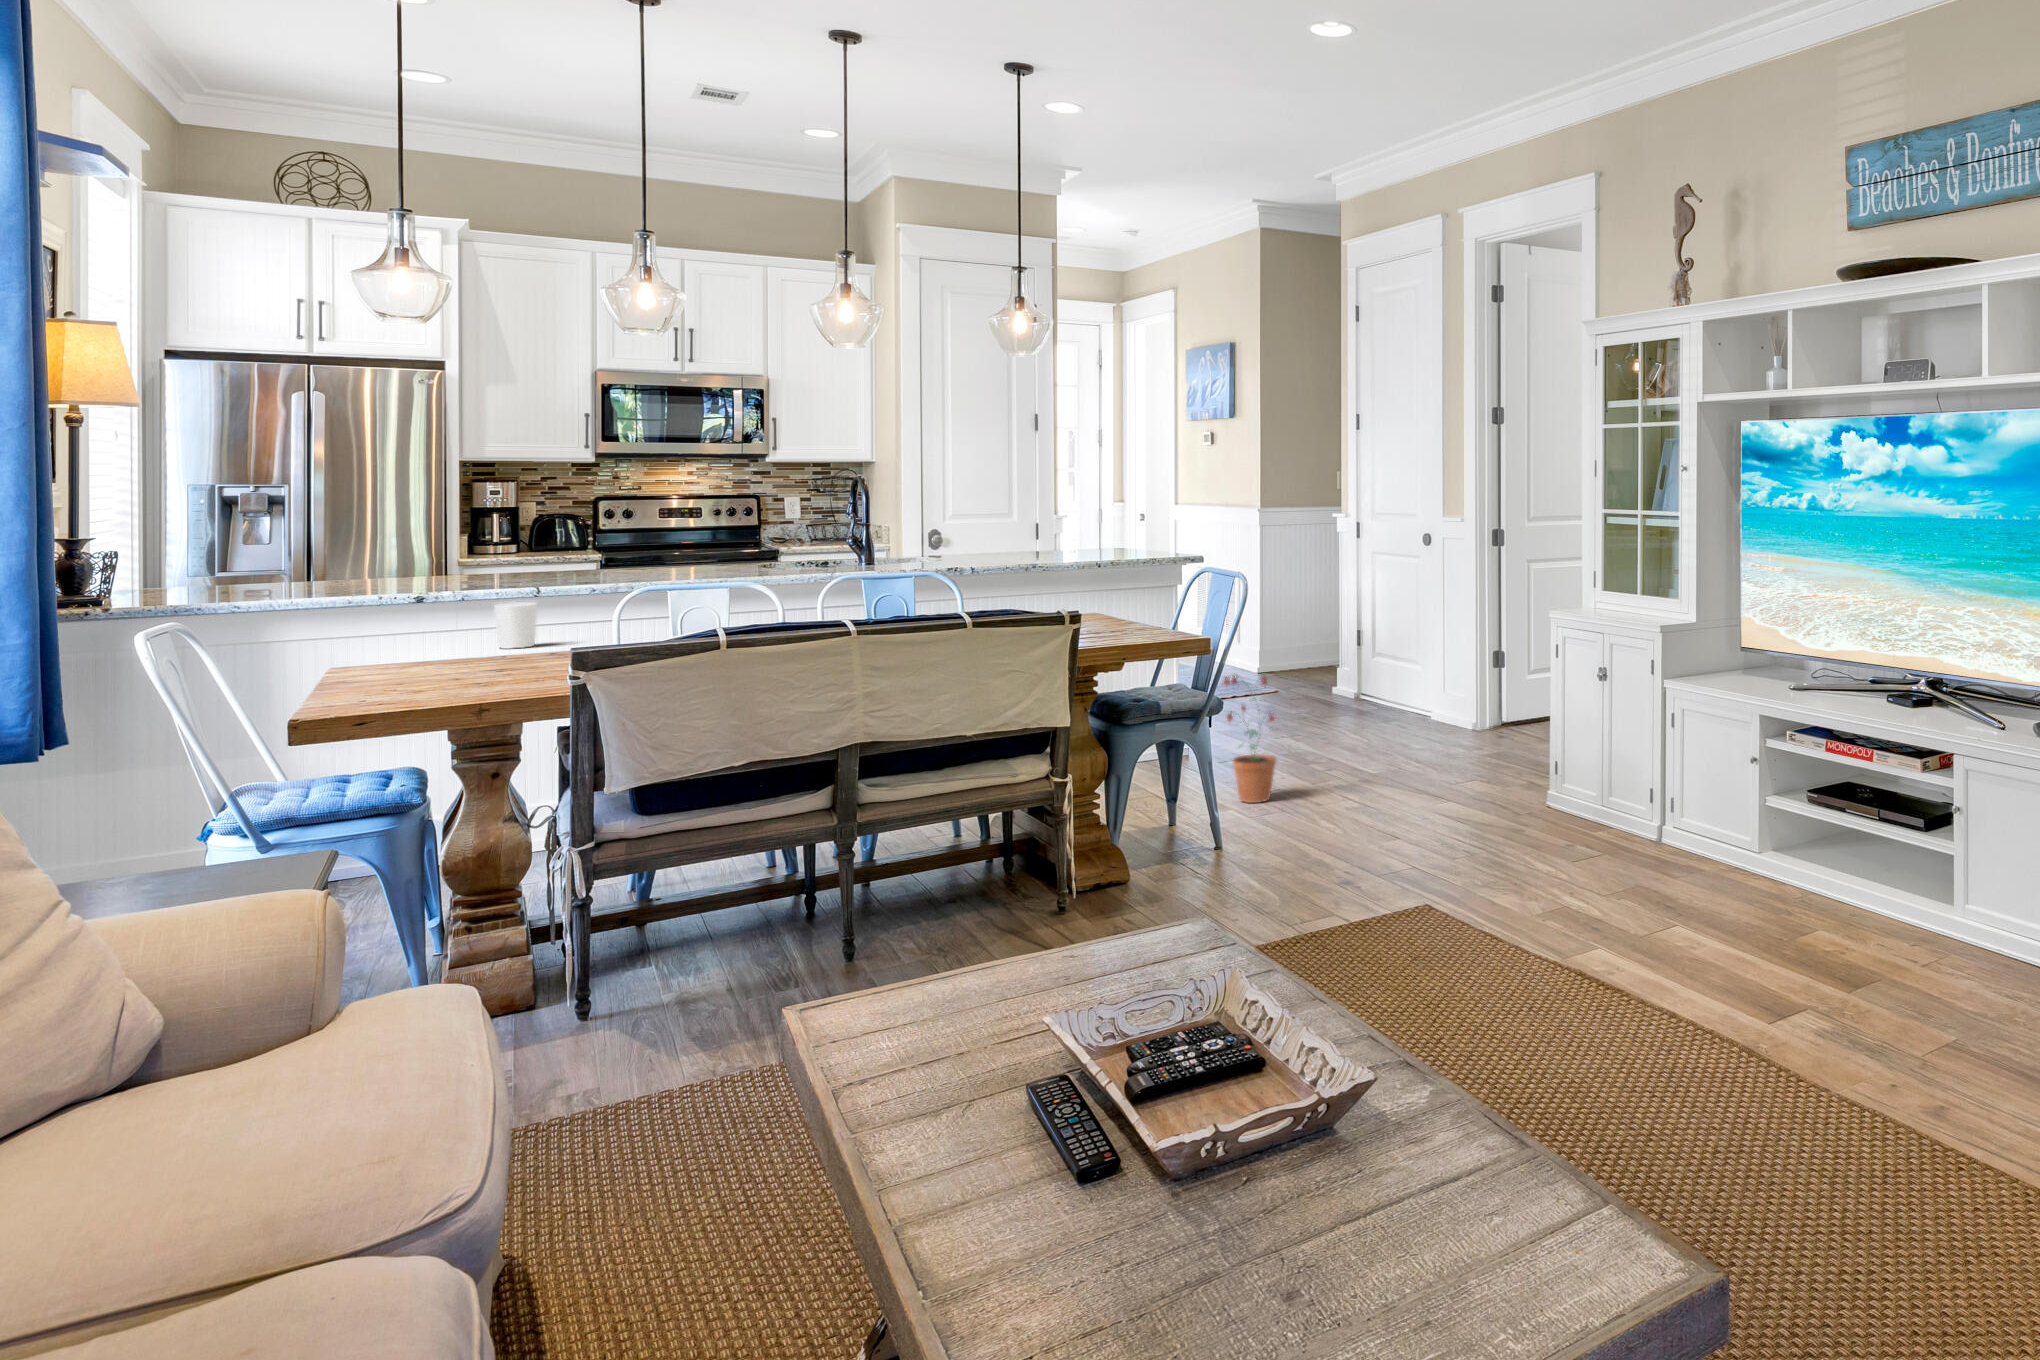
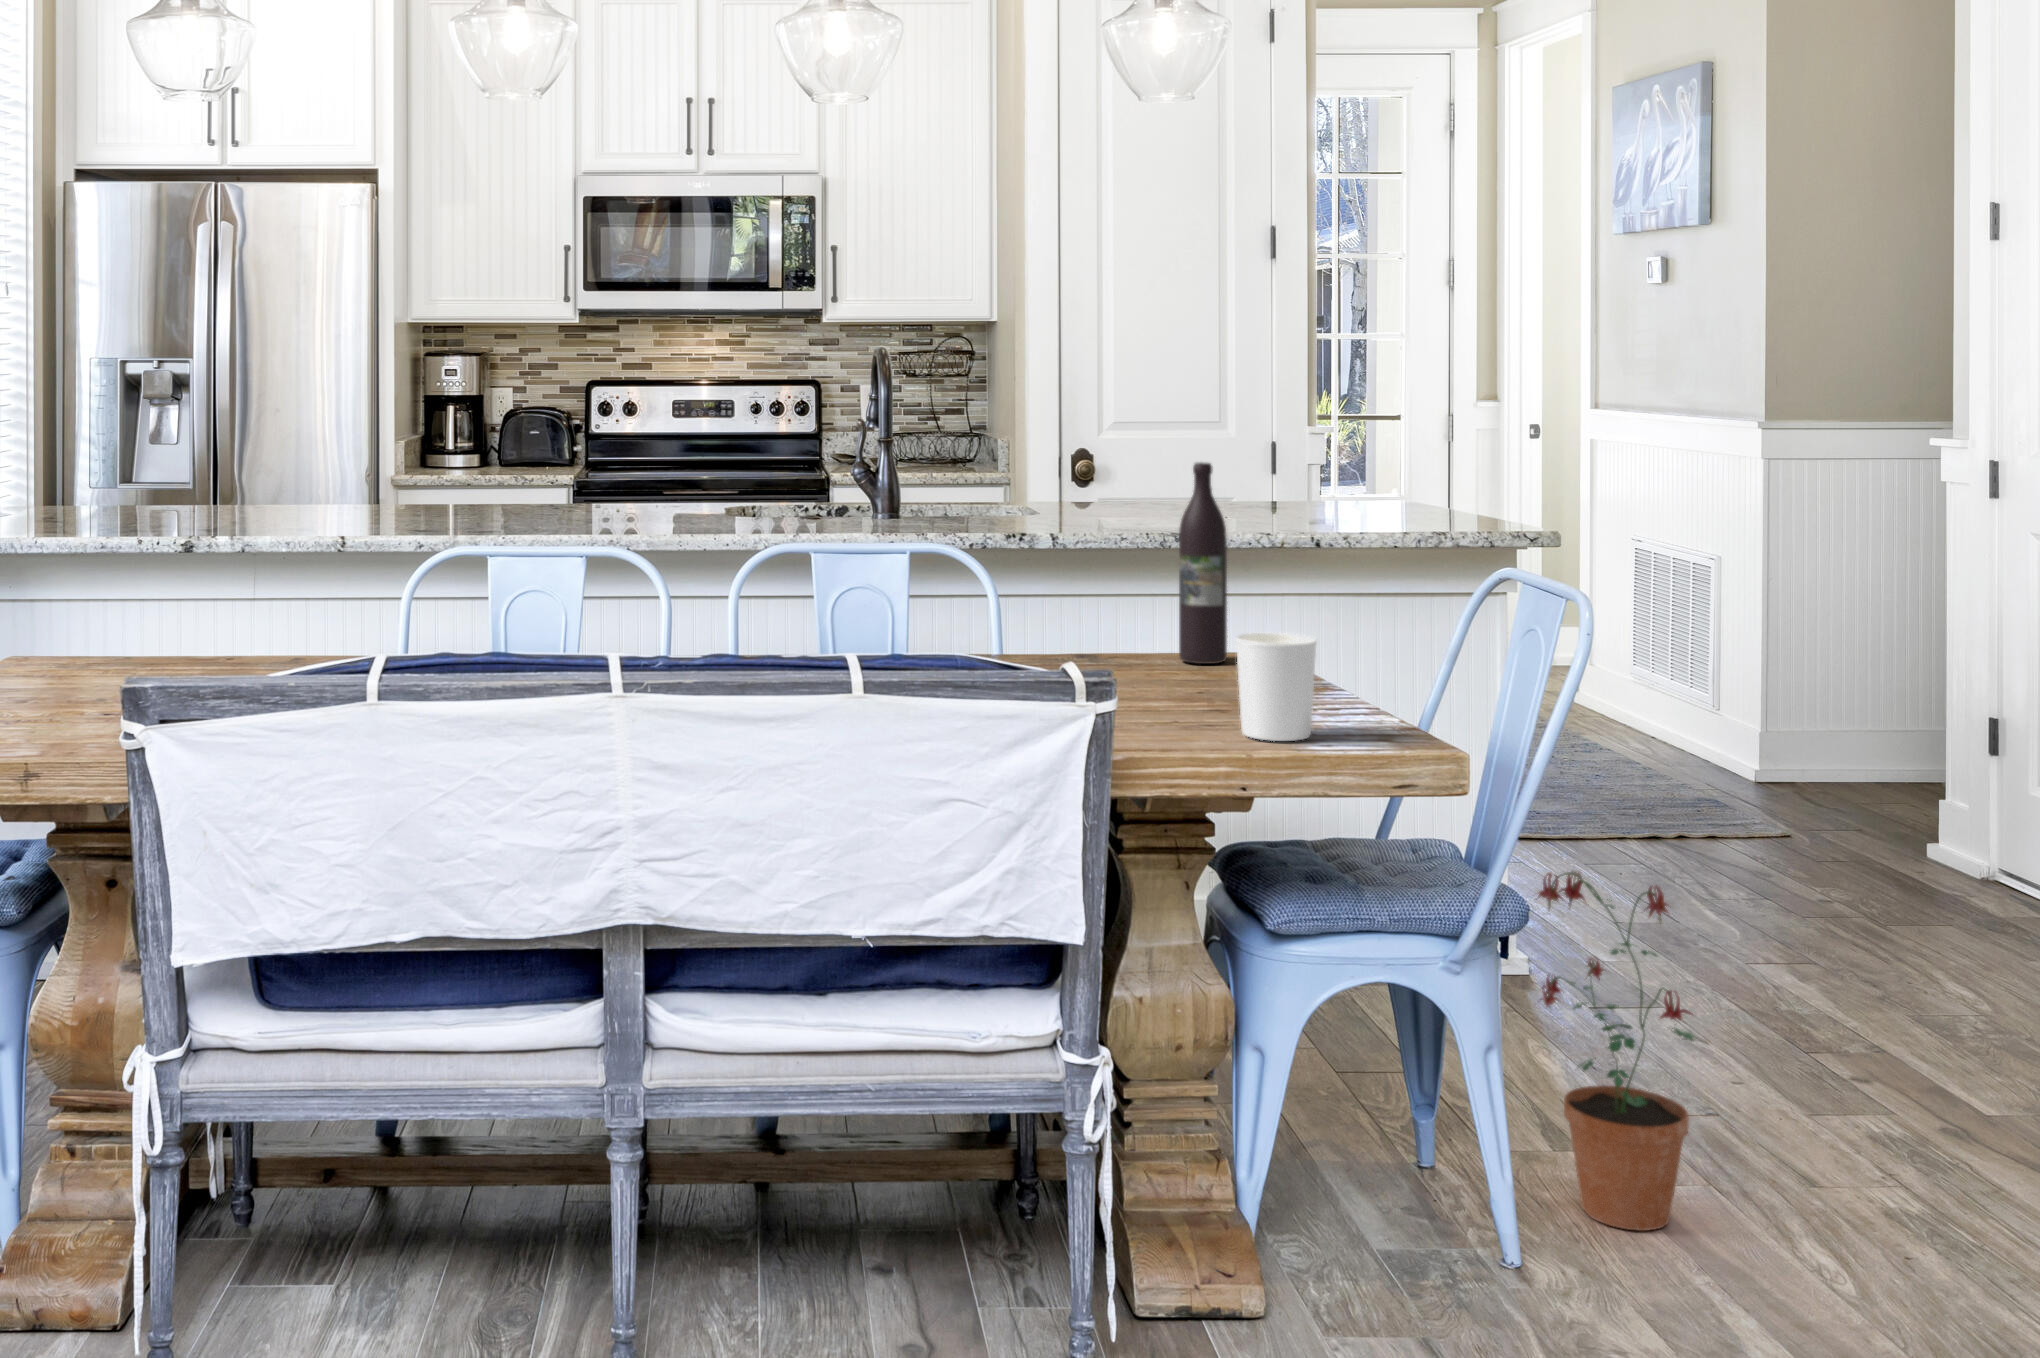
wine bottle: none [1070,523,1091,609] -> present [1179,462,1227,664]
candle holder: present [494,602,537,649] -> present [1236,633,1317,741]

